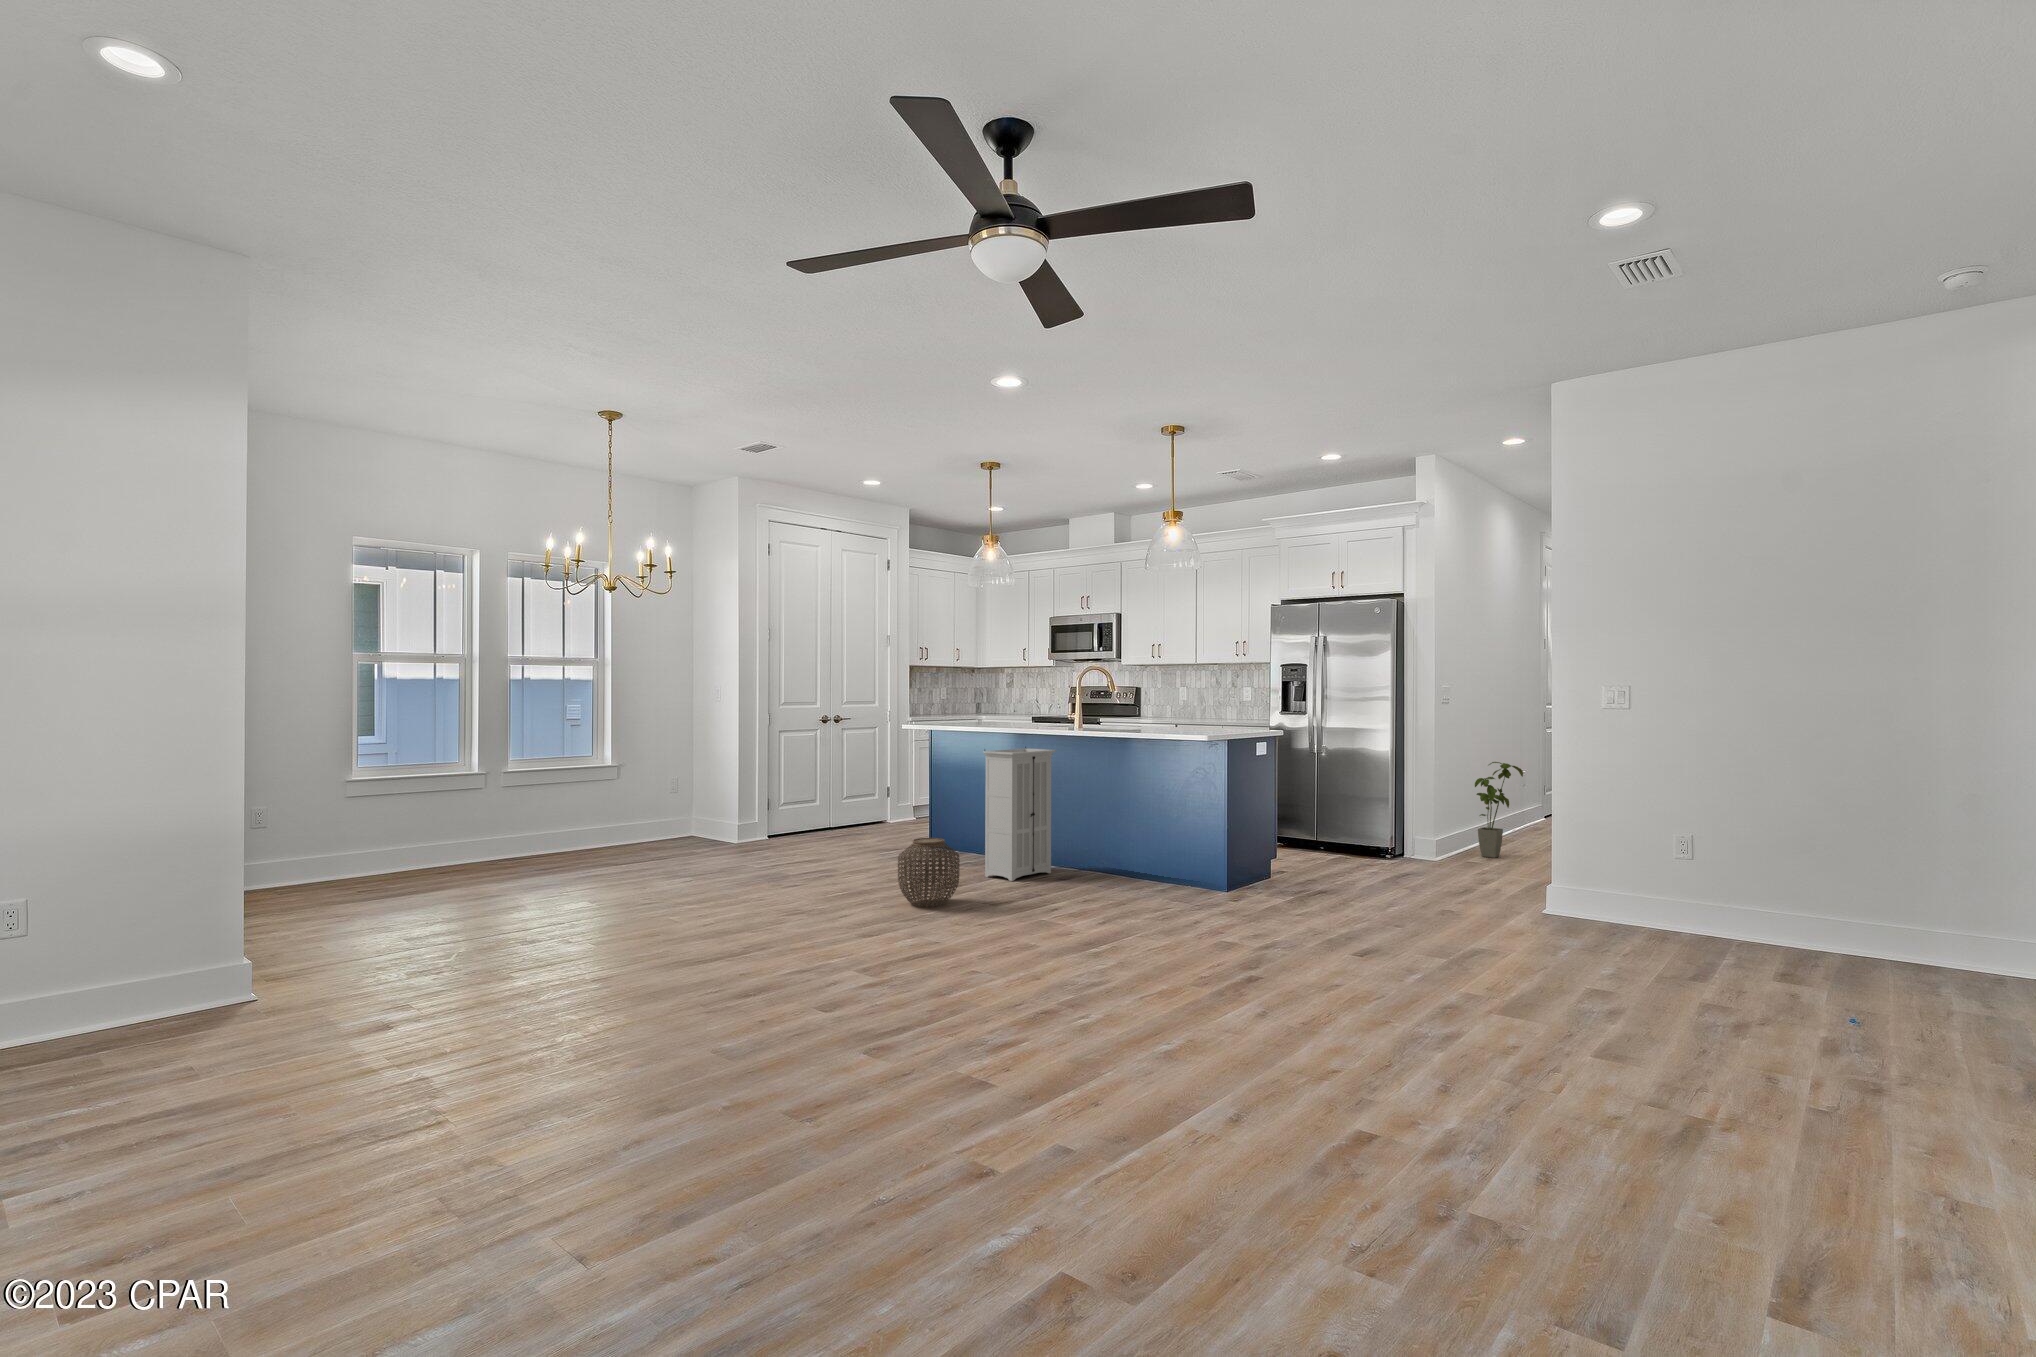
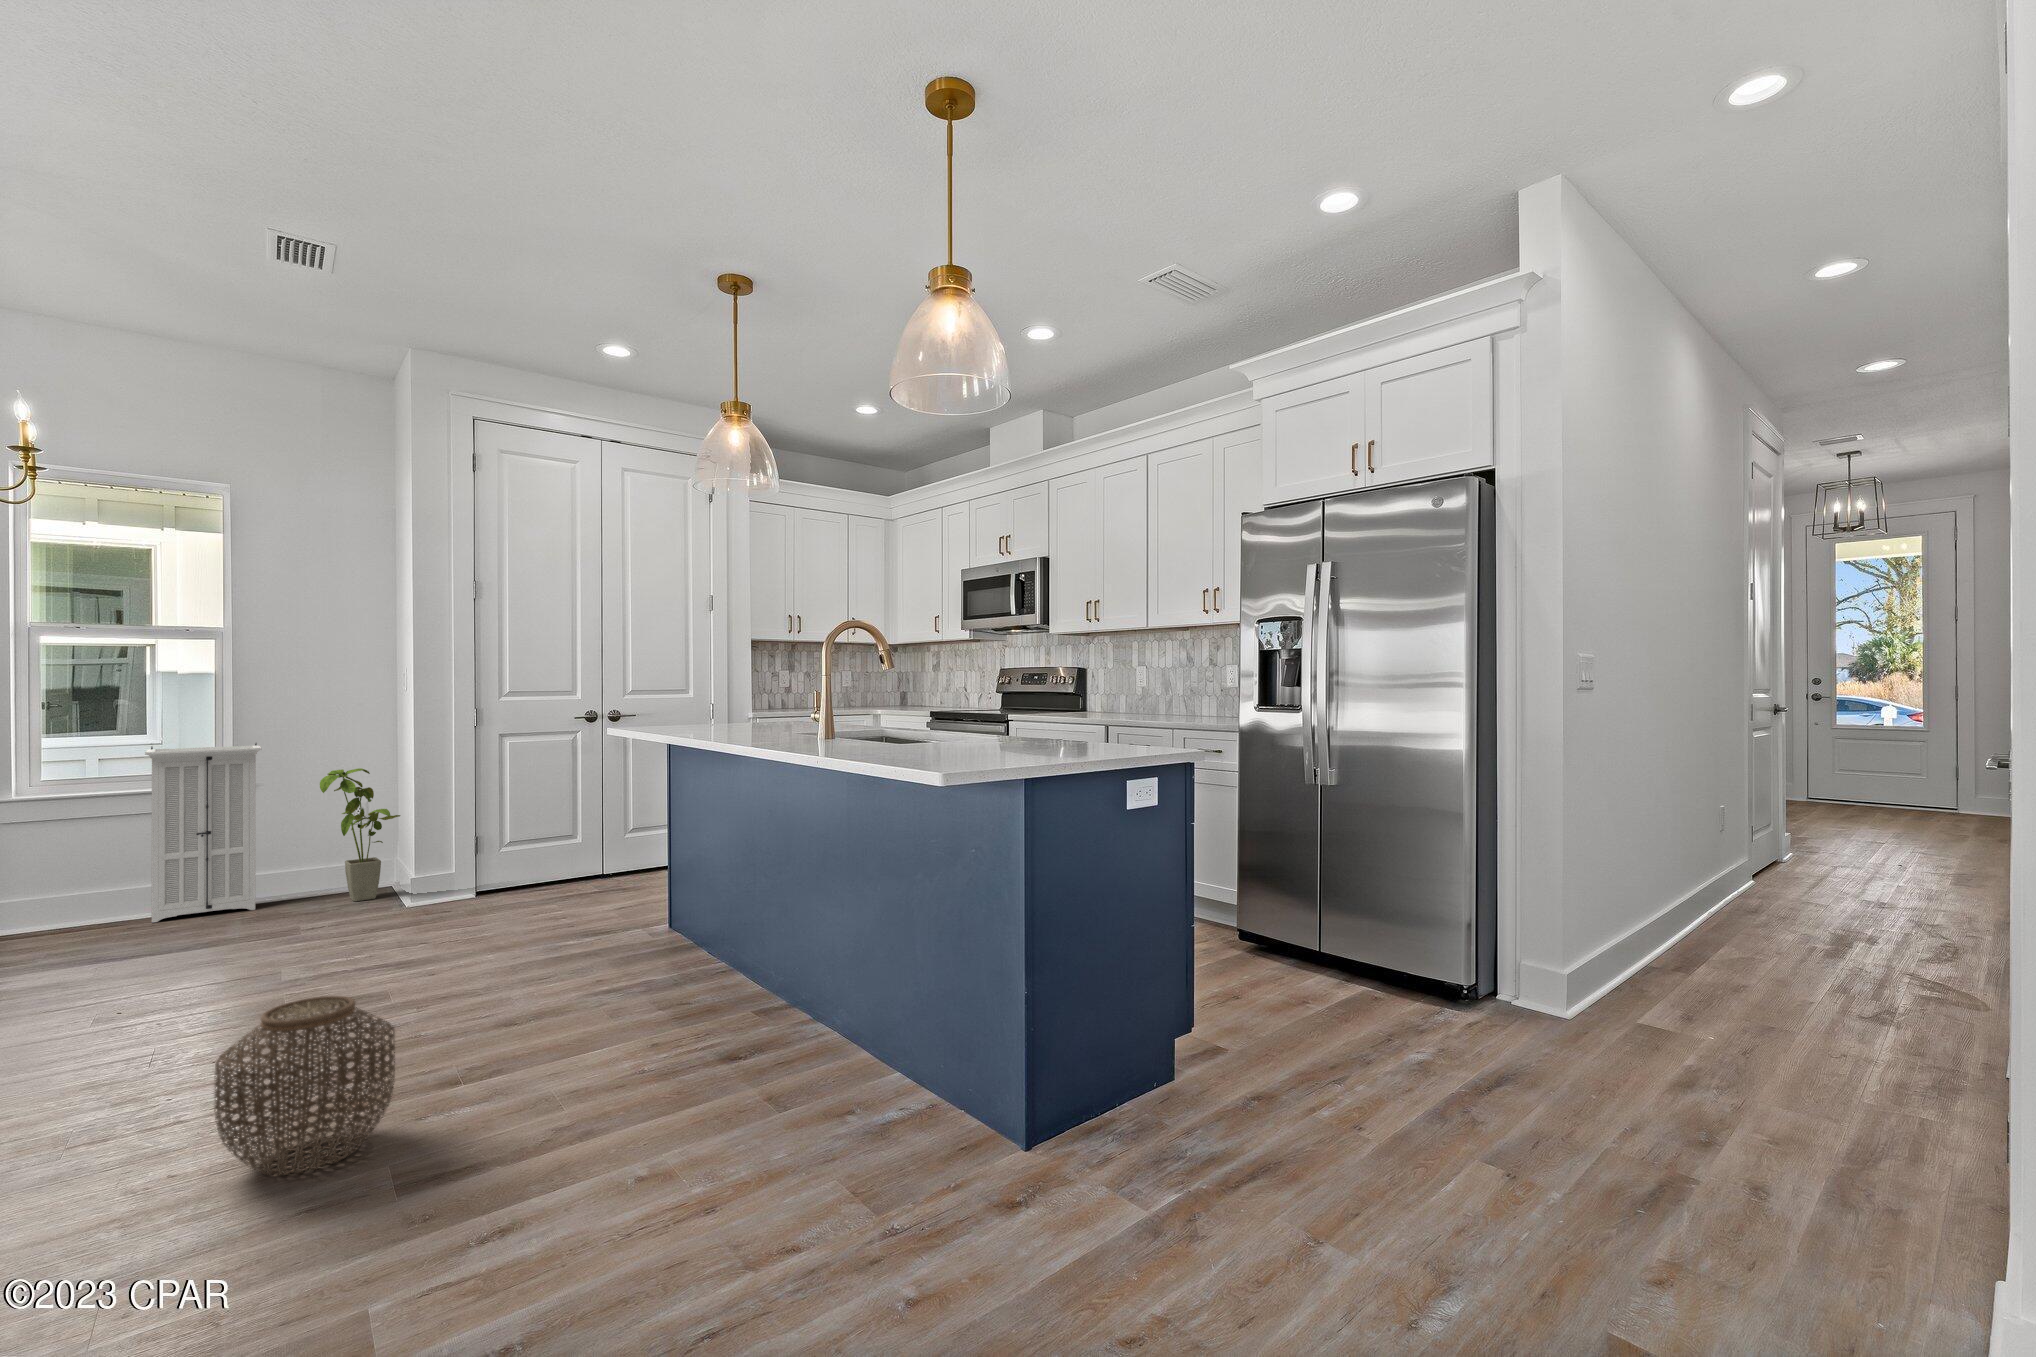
storage cabinet: present [983,747,1056,881] -> present [145,743,262,923]
house plant: present [1475,762,1523,858] -> present [320,768,400,901]

